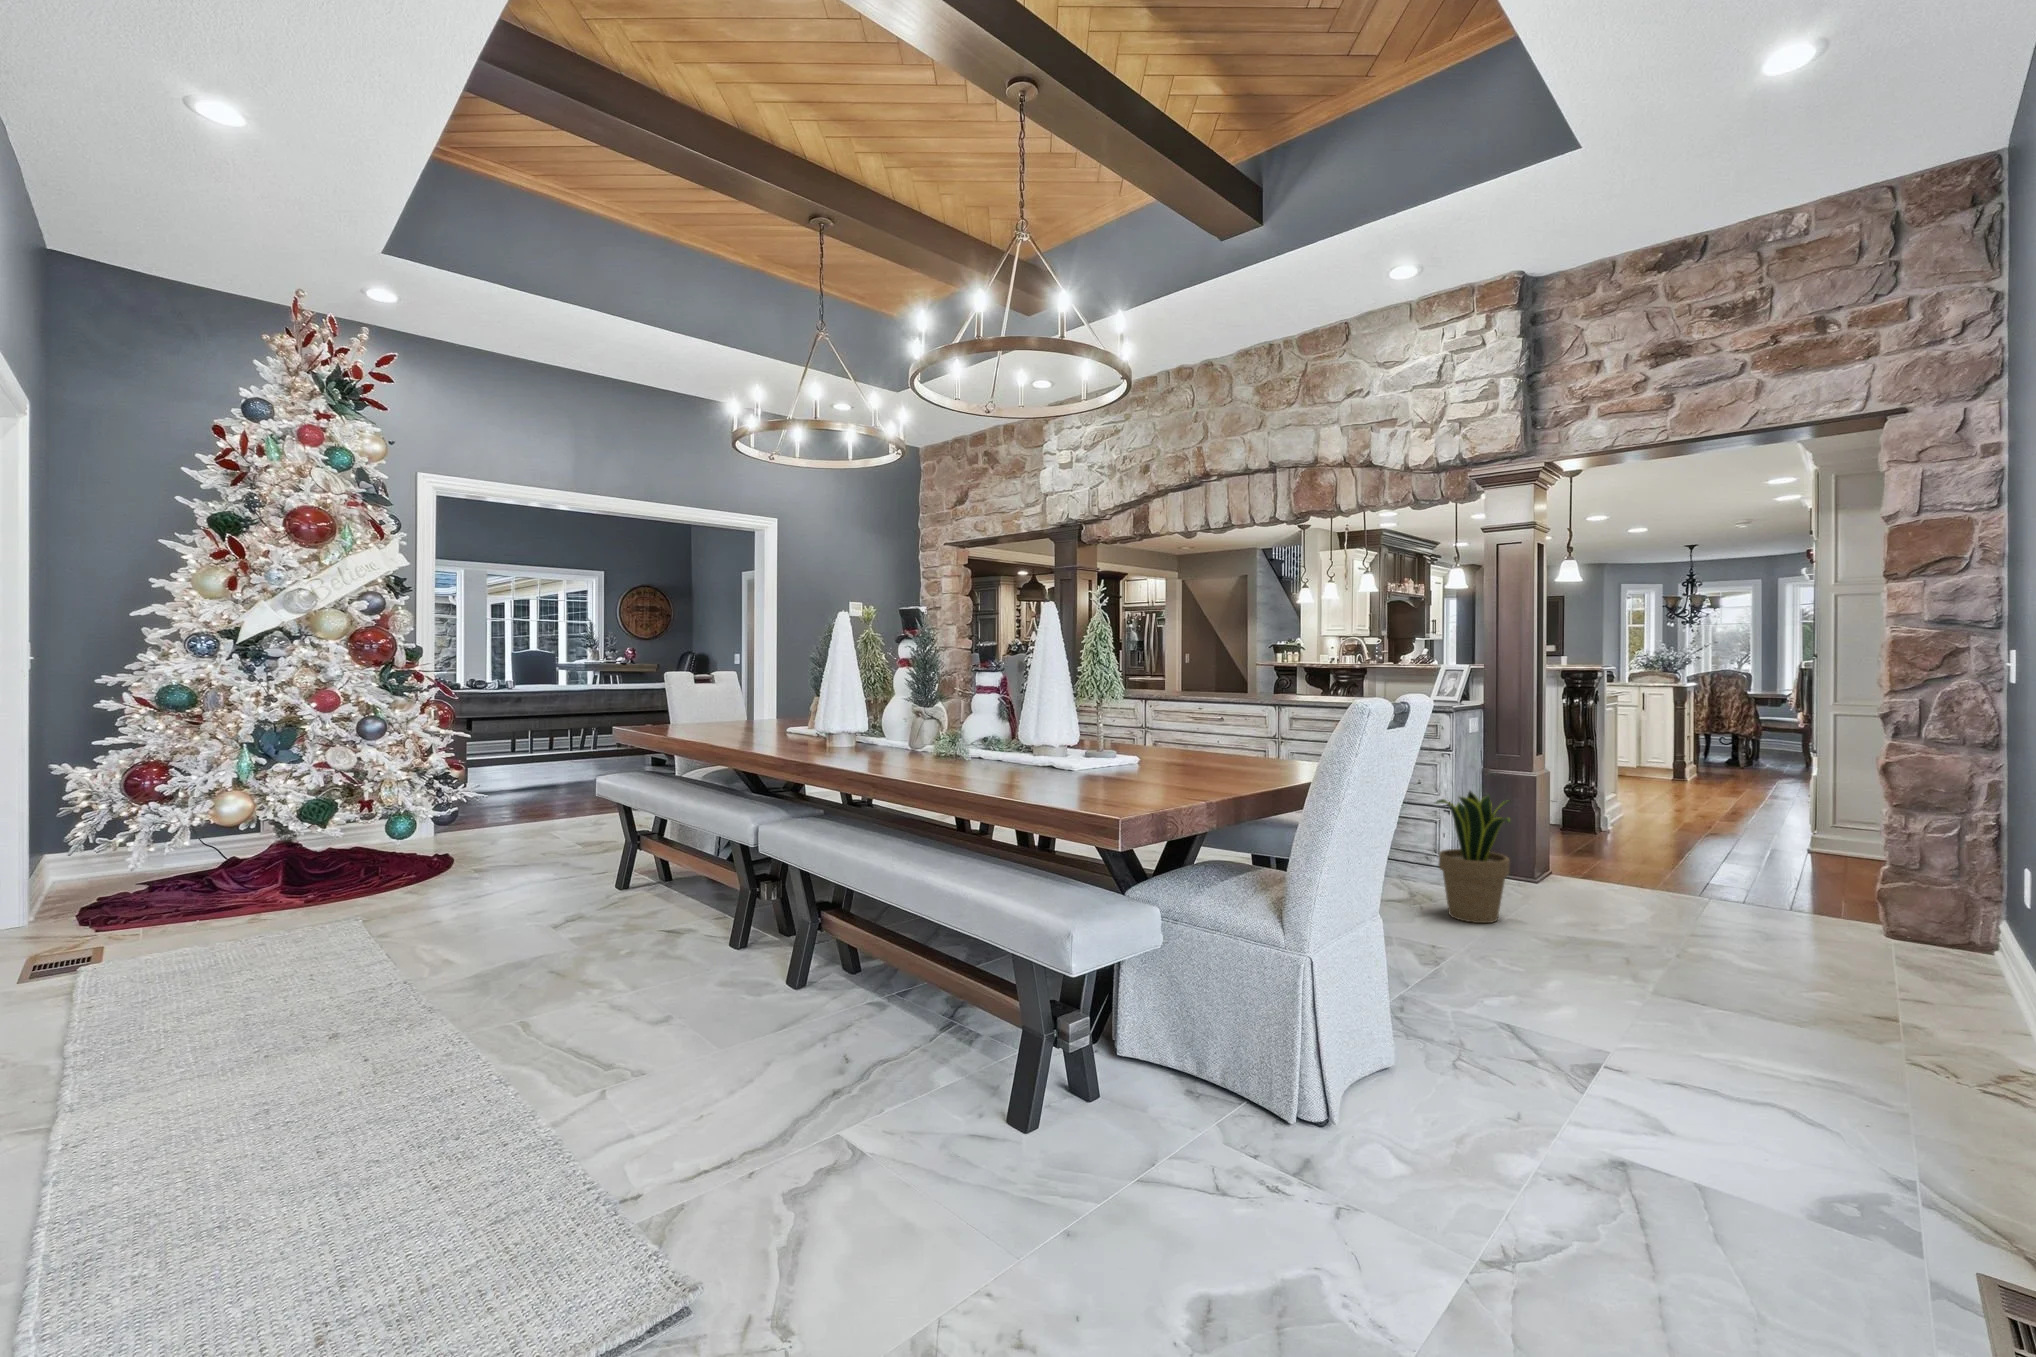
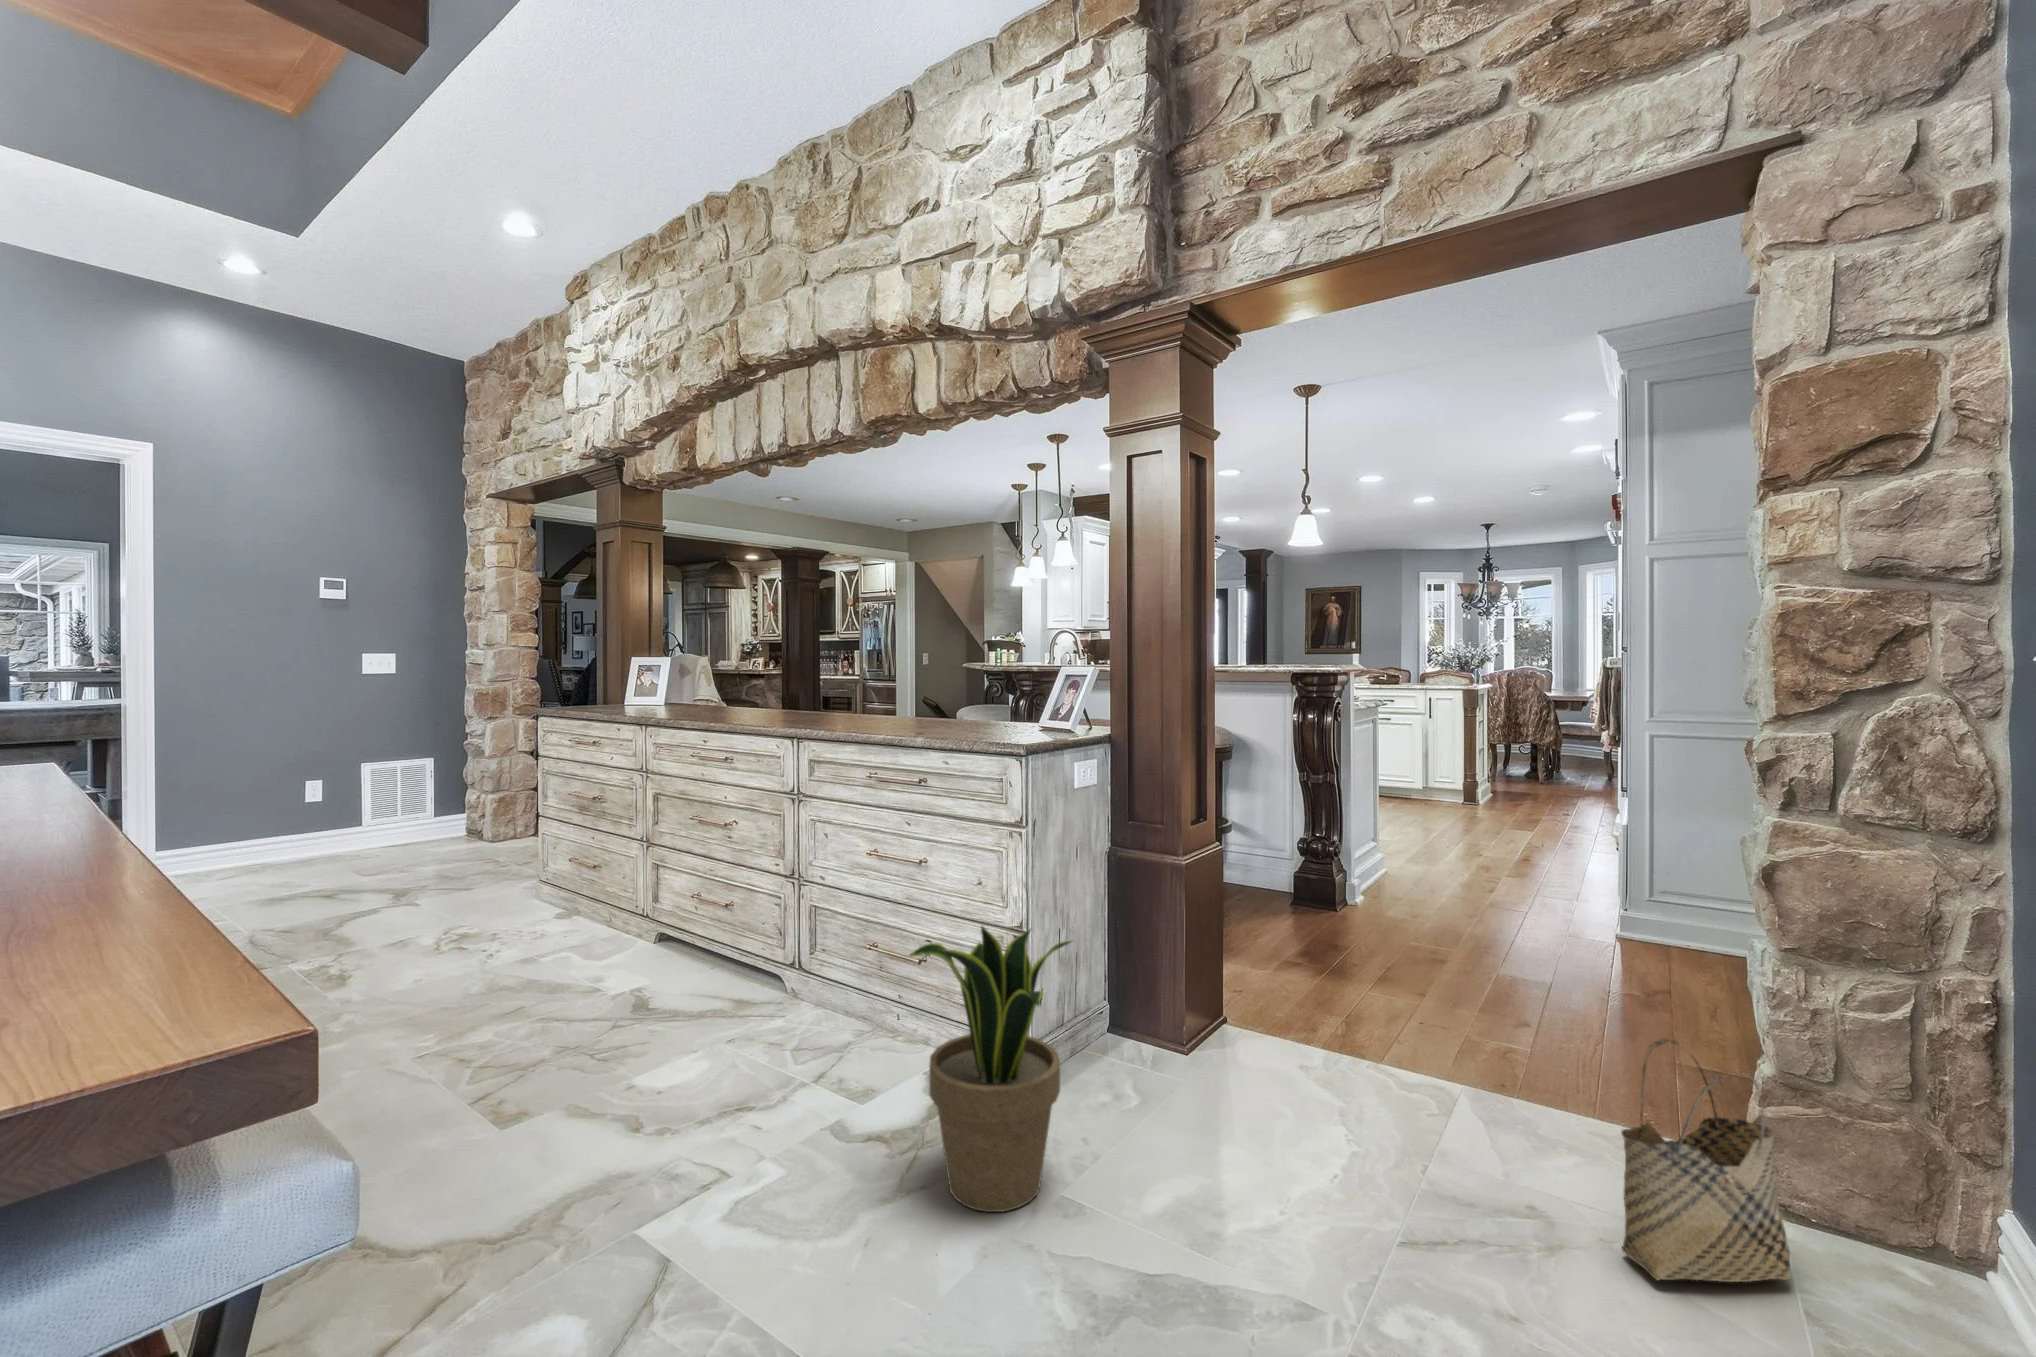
woven basket: none [1806,846,1892,950] -> present [1621,1039,1790,1282]

